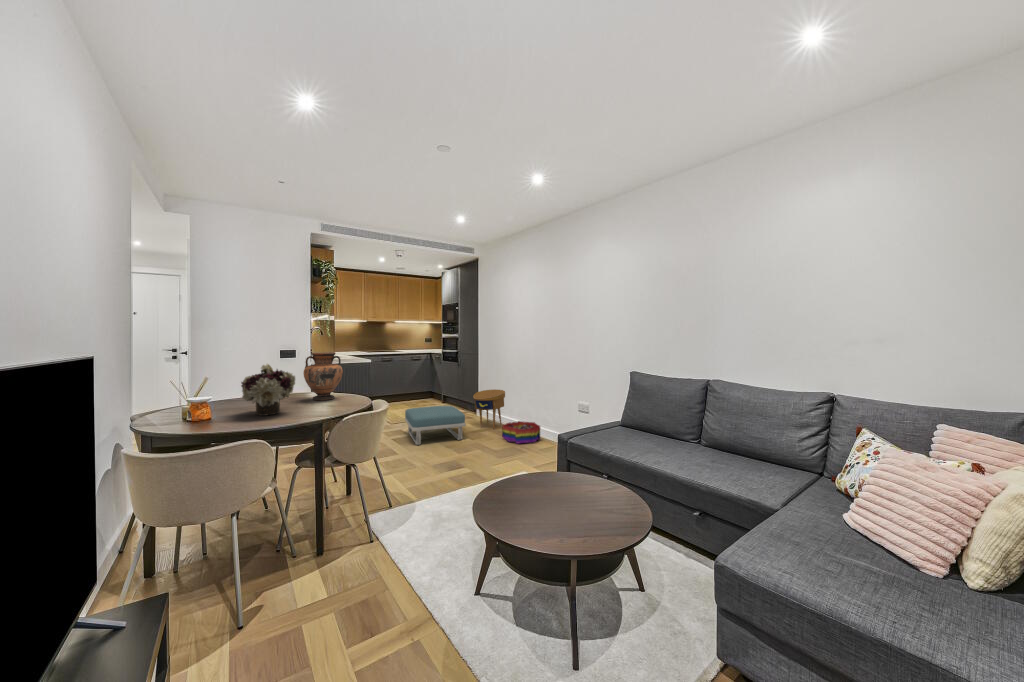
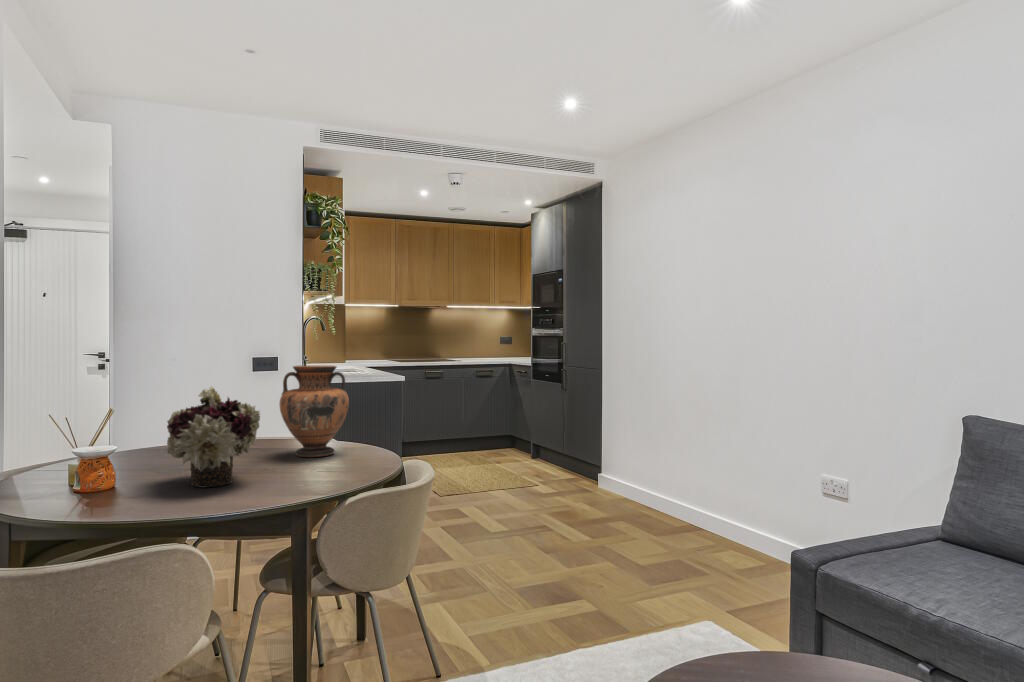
side table: present [473,390,505,429] -> none [593,439,657,520]
footstool: present [405,406,466,445] -> none [464,468,579,543]
storage bin: present [502,421,540,444] -> none [653,506,735,554]

